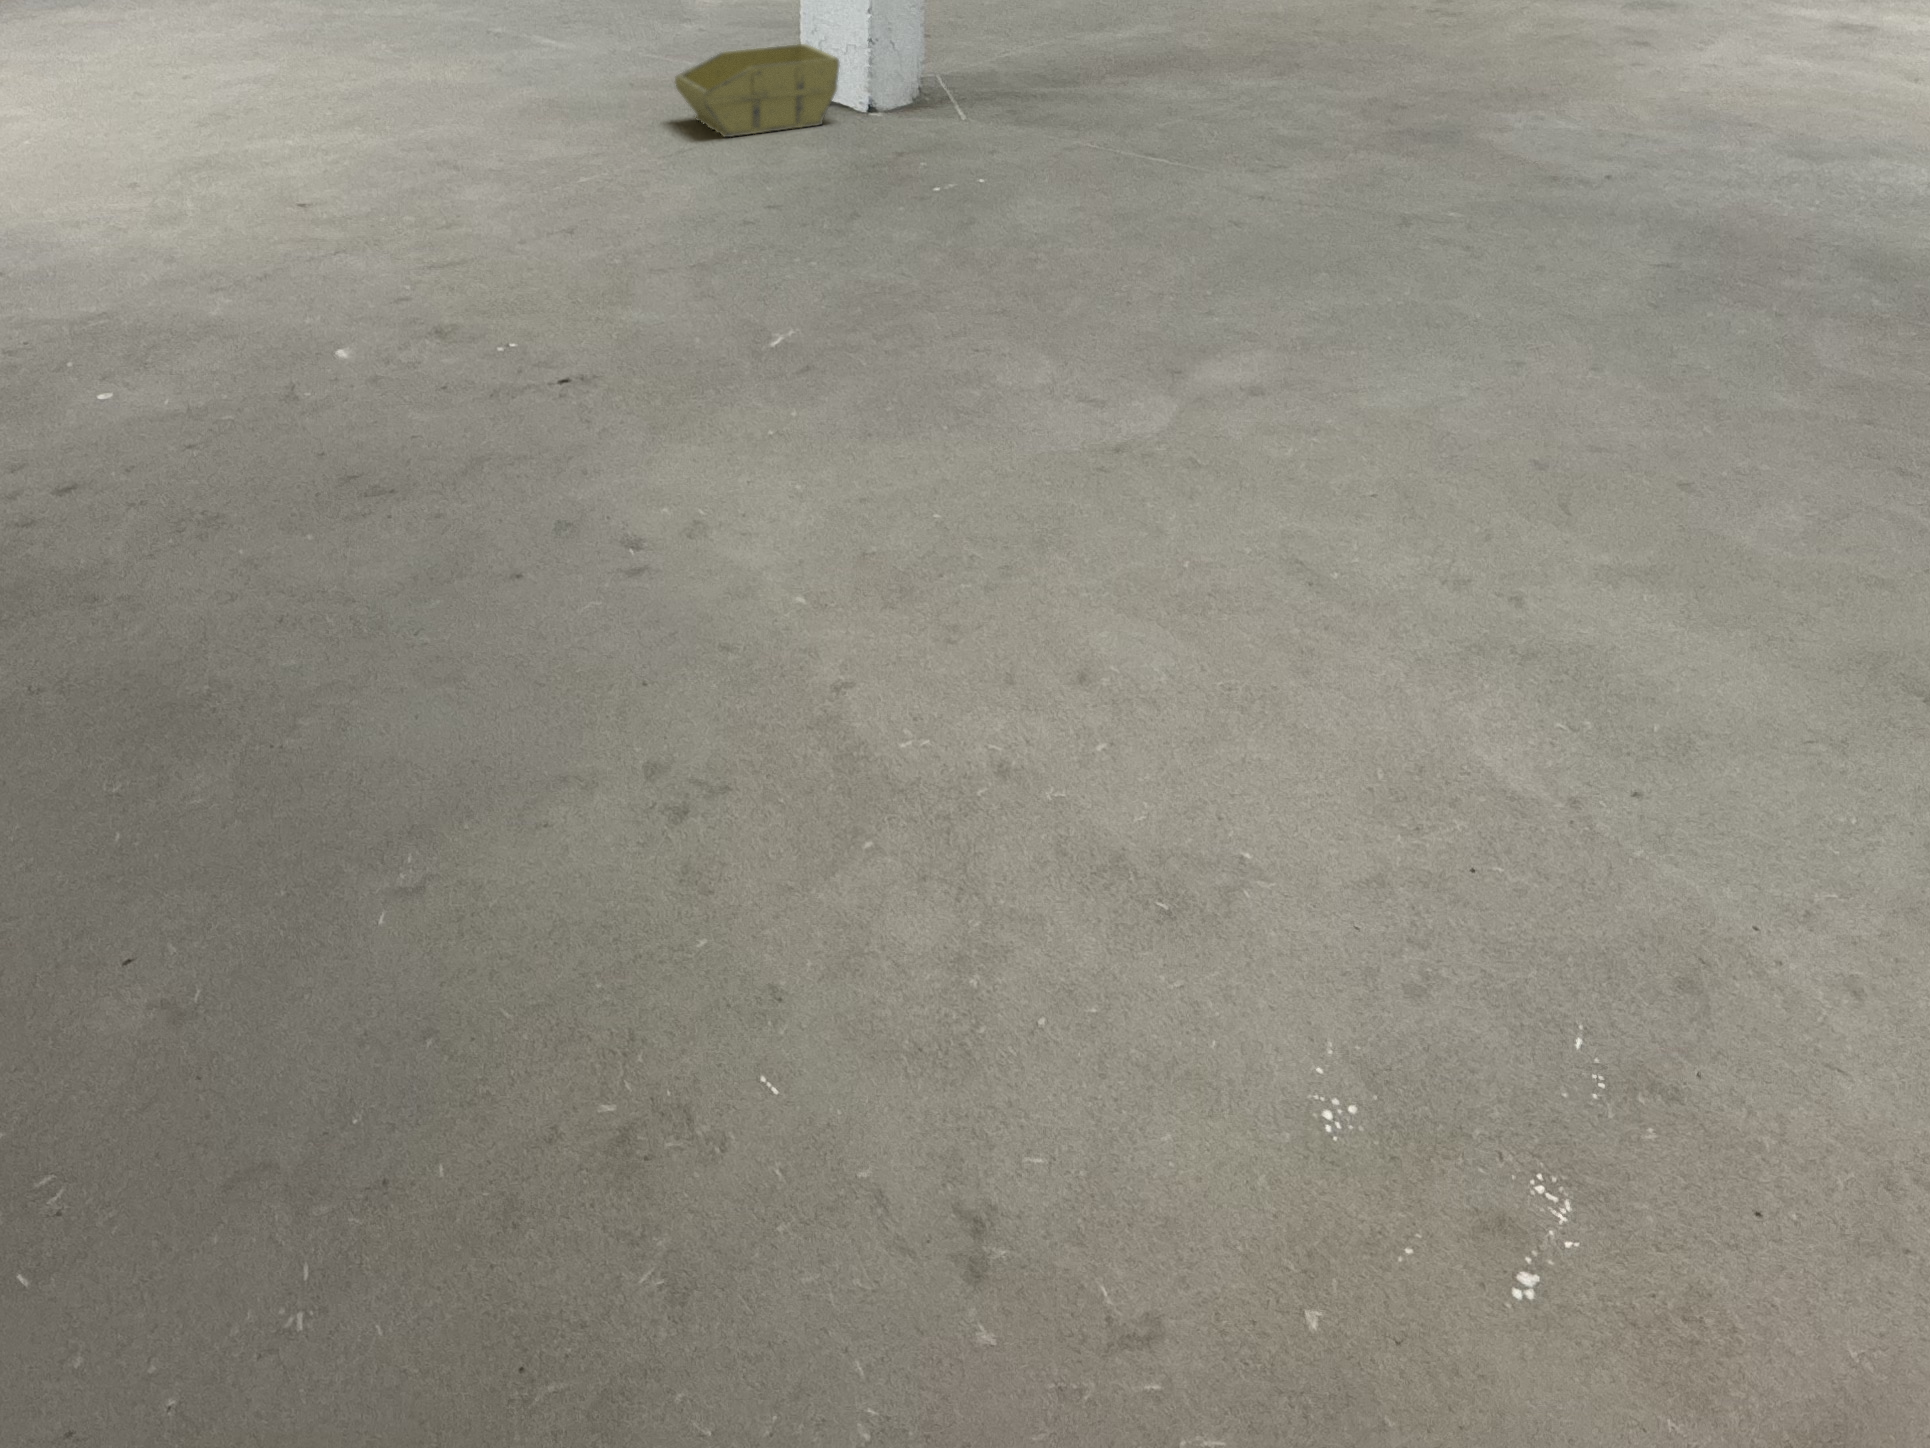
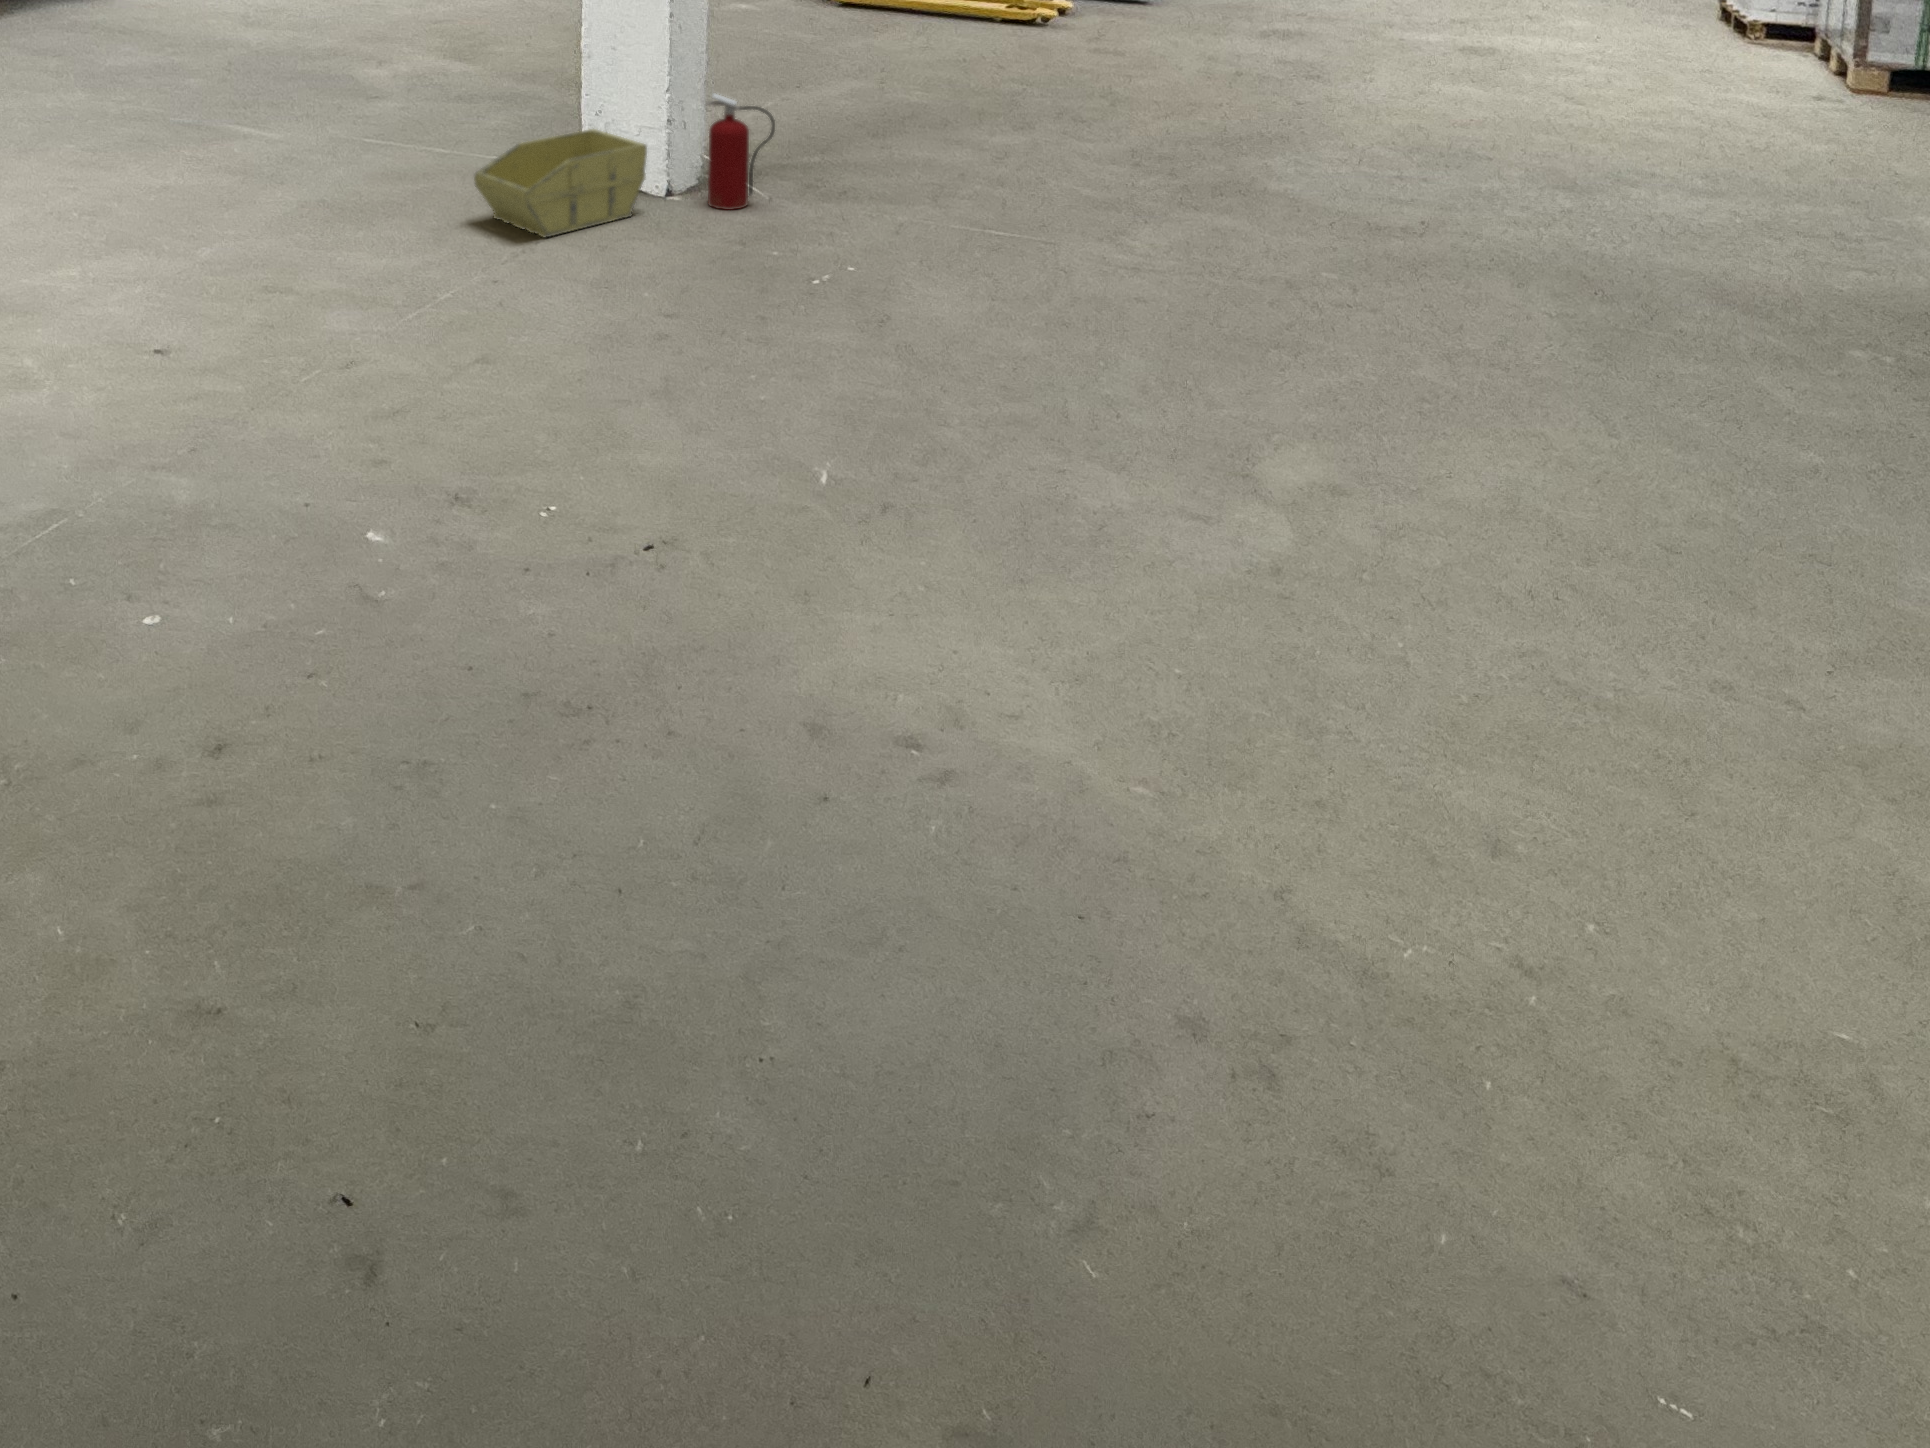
fire extinguisher: none [899,14,964,124] -> present [706,93,775,210]

